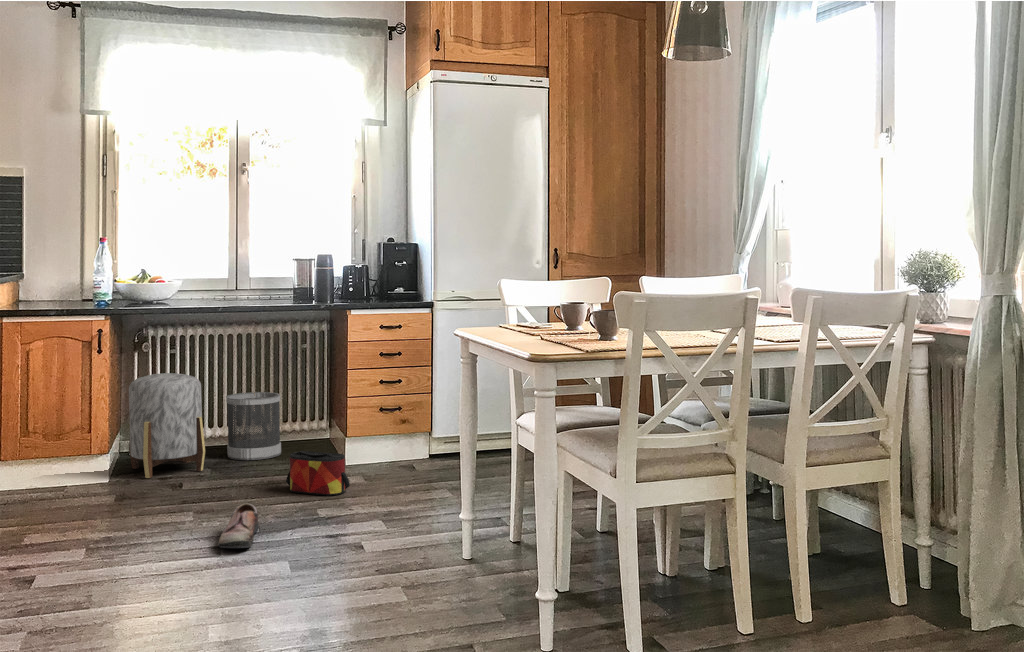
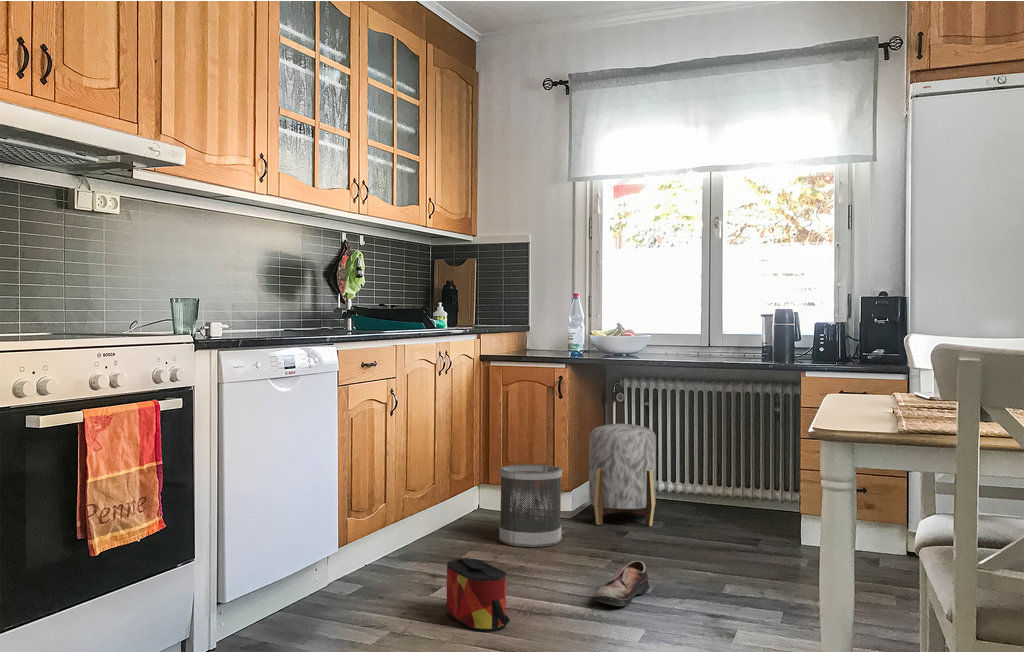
wastebasket: present [226,392,281,460] -> present [499,464,562,547]
bag: present [286,451,350,496] -> present [446,558,510,631]

